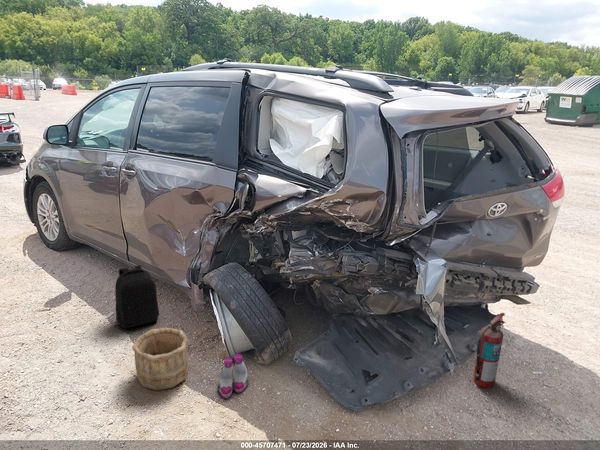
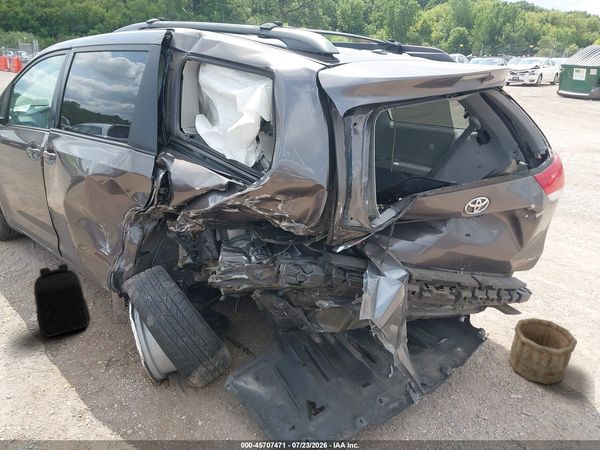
fire extinguisher: present [474,313,506,388] -> none [446,333,486,422]
wooden bucket: present [132,328,188,391] -> present [509,318,577,385]
boots: present [218,354,248,398] -> none [132,379,172,434]

